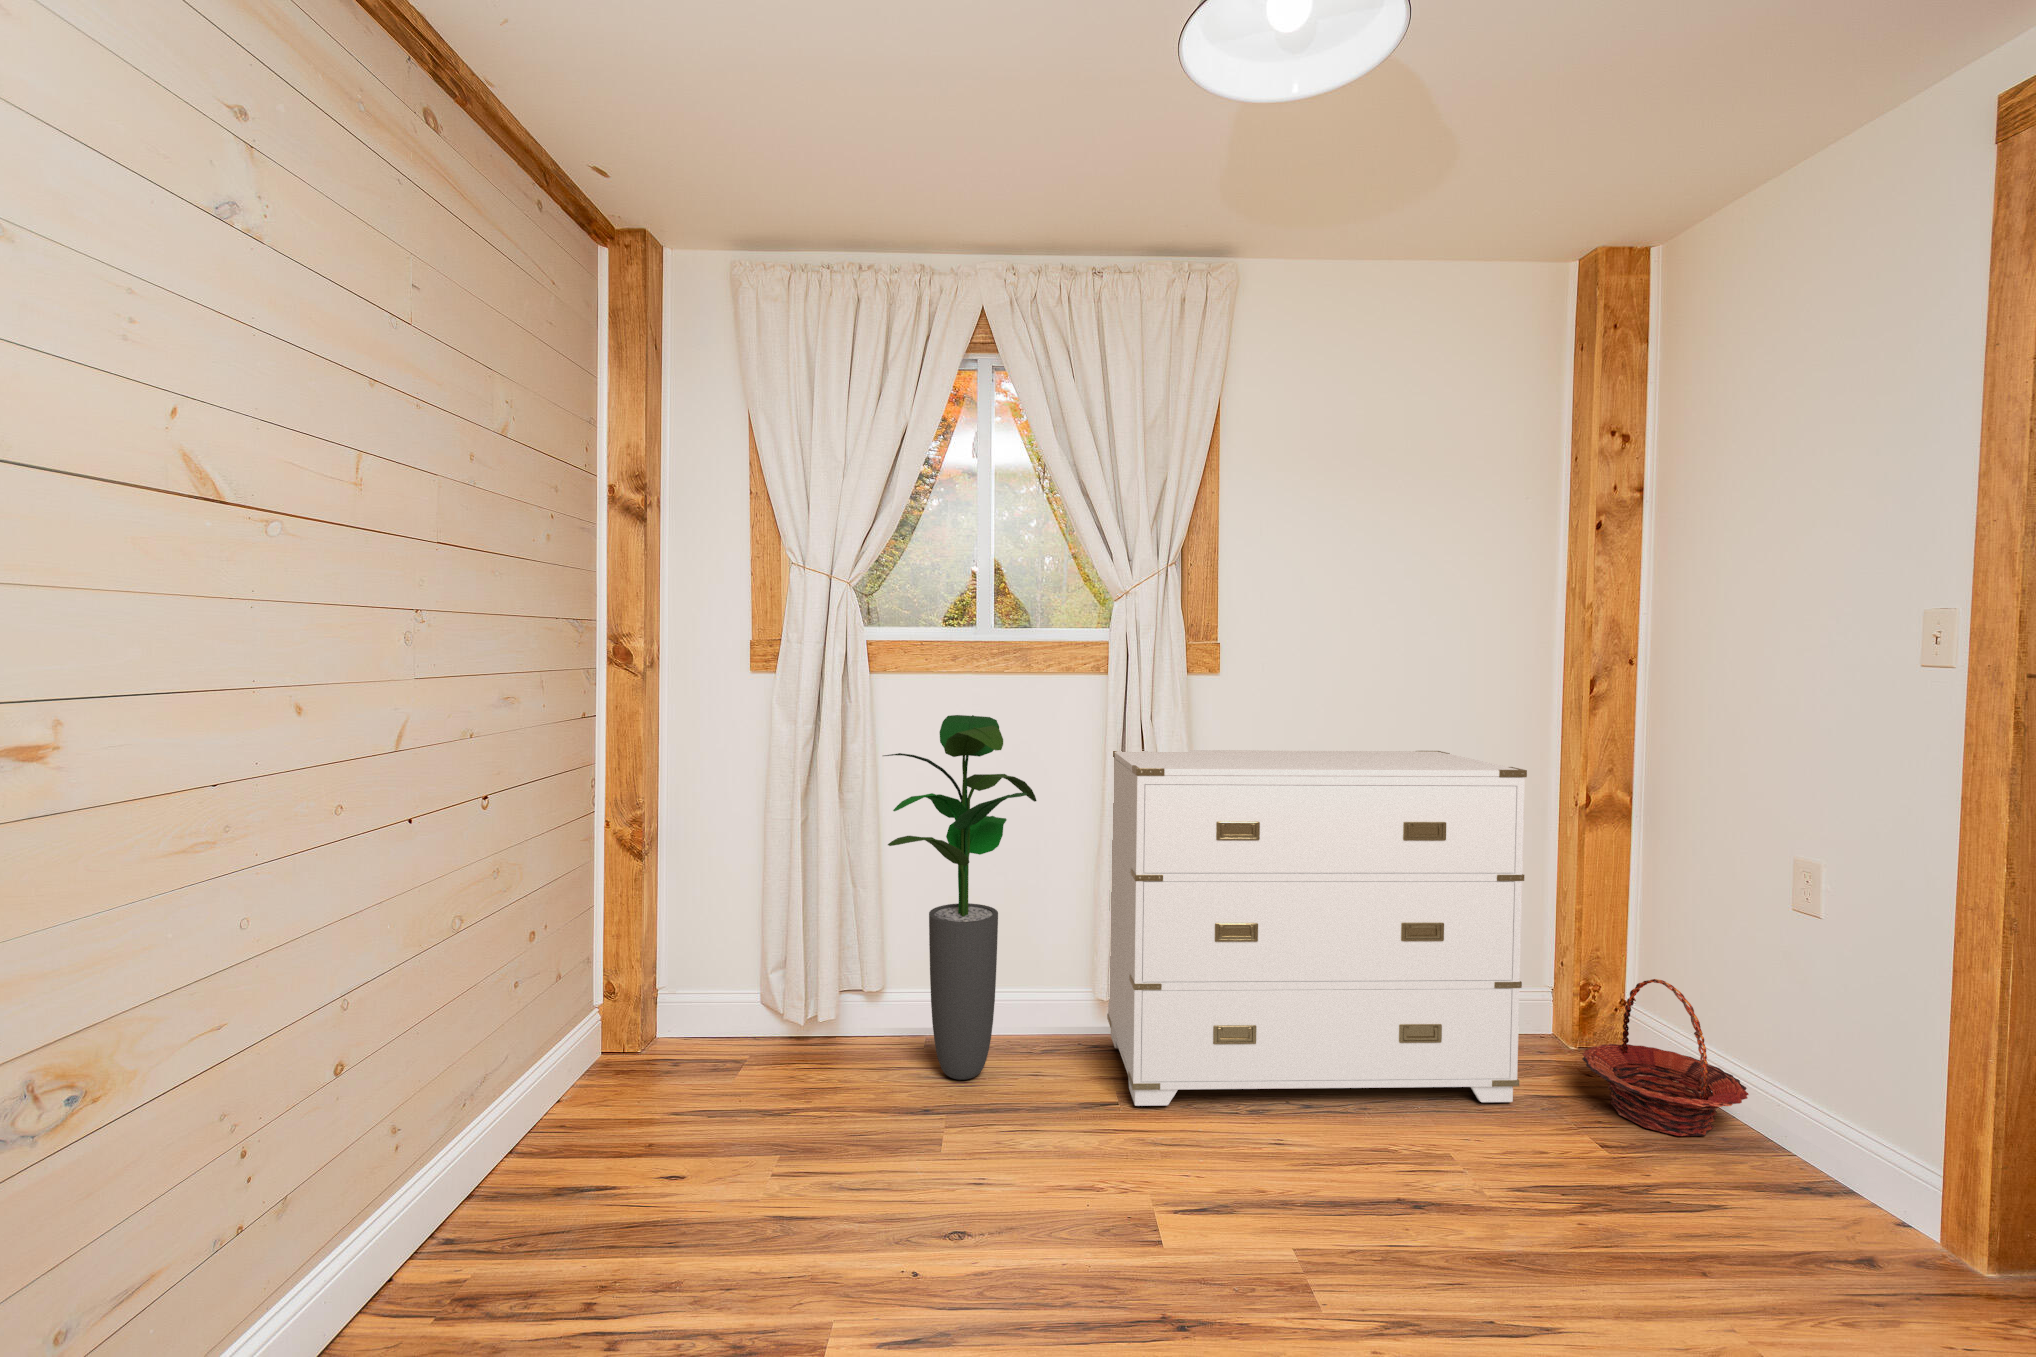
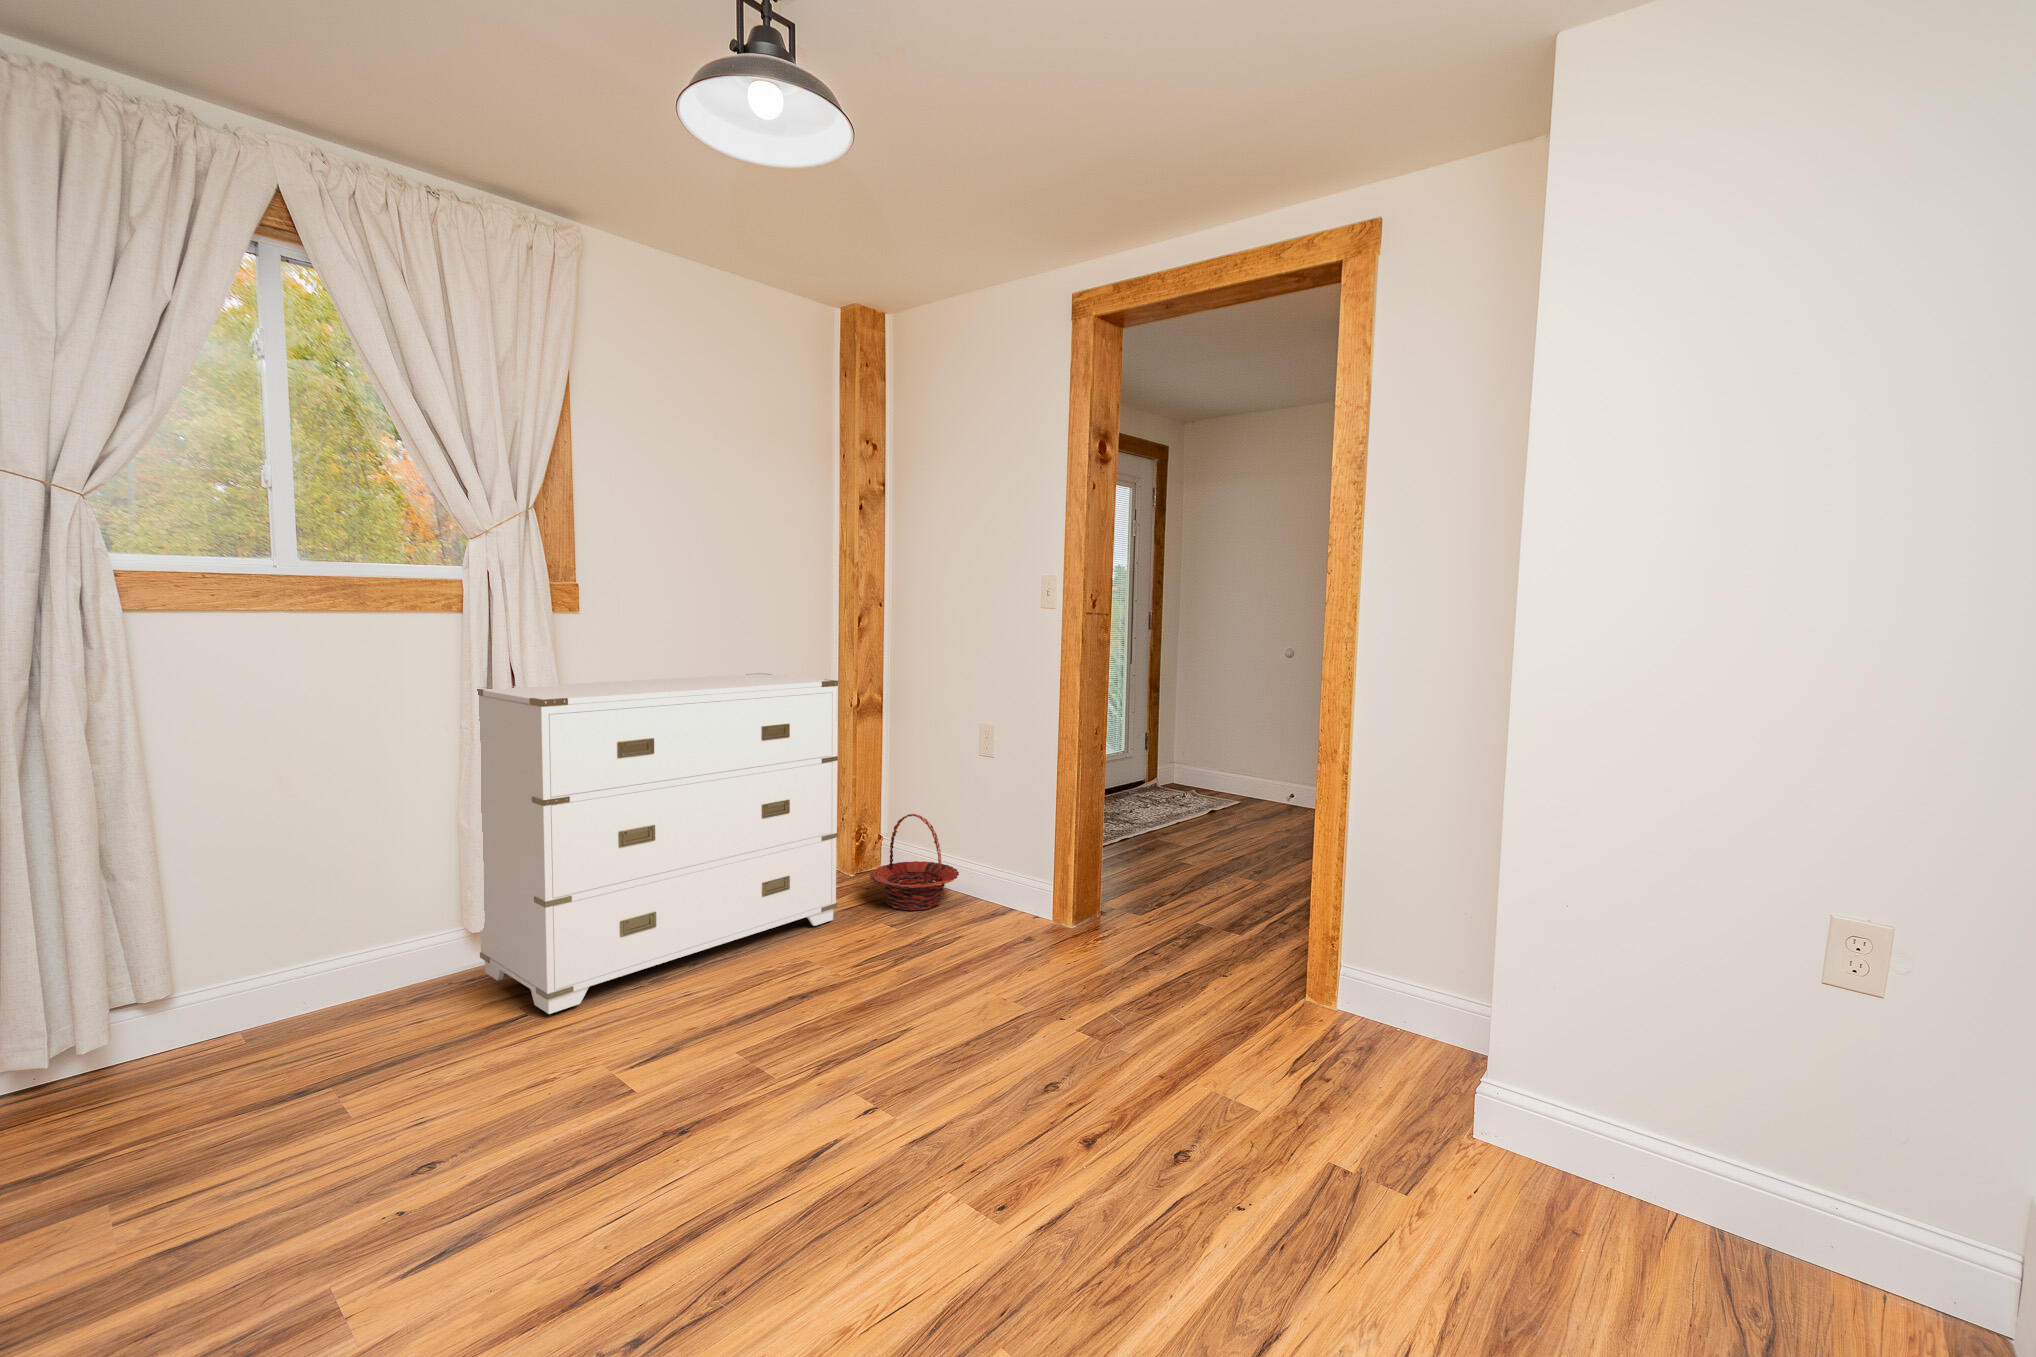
potted plant: present [883,715,1037,1080] -> none [181,659,412,1063]

